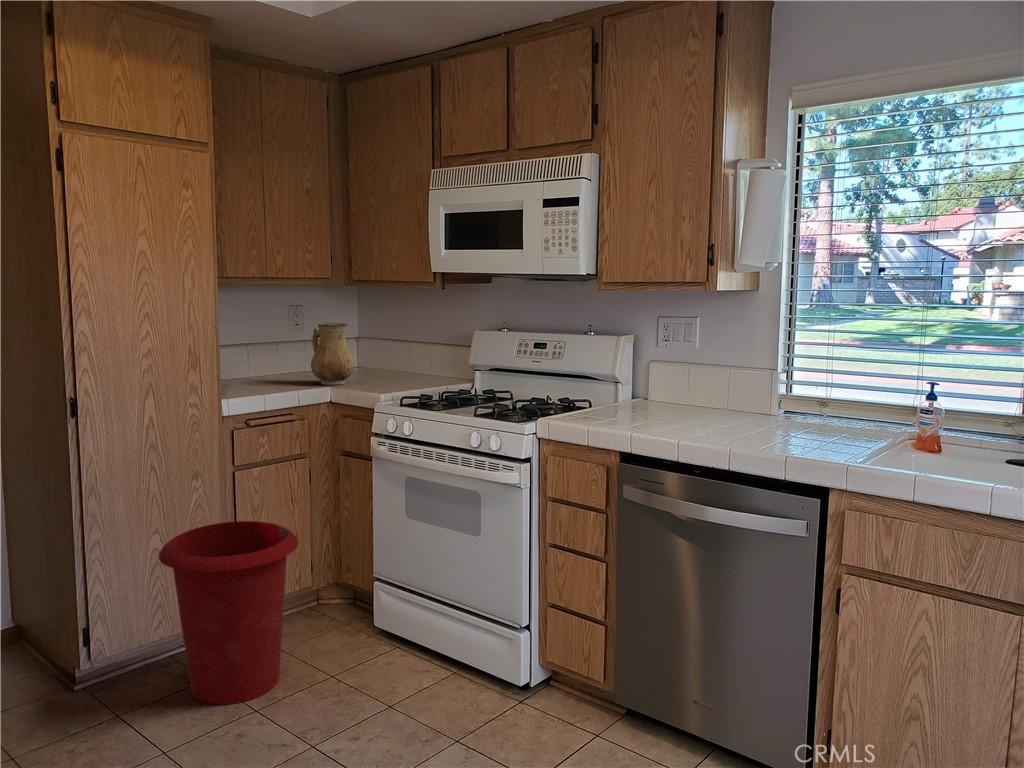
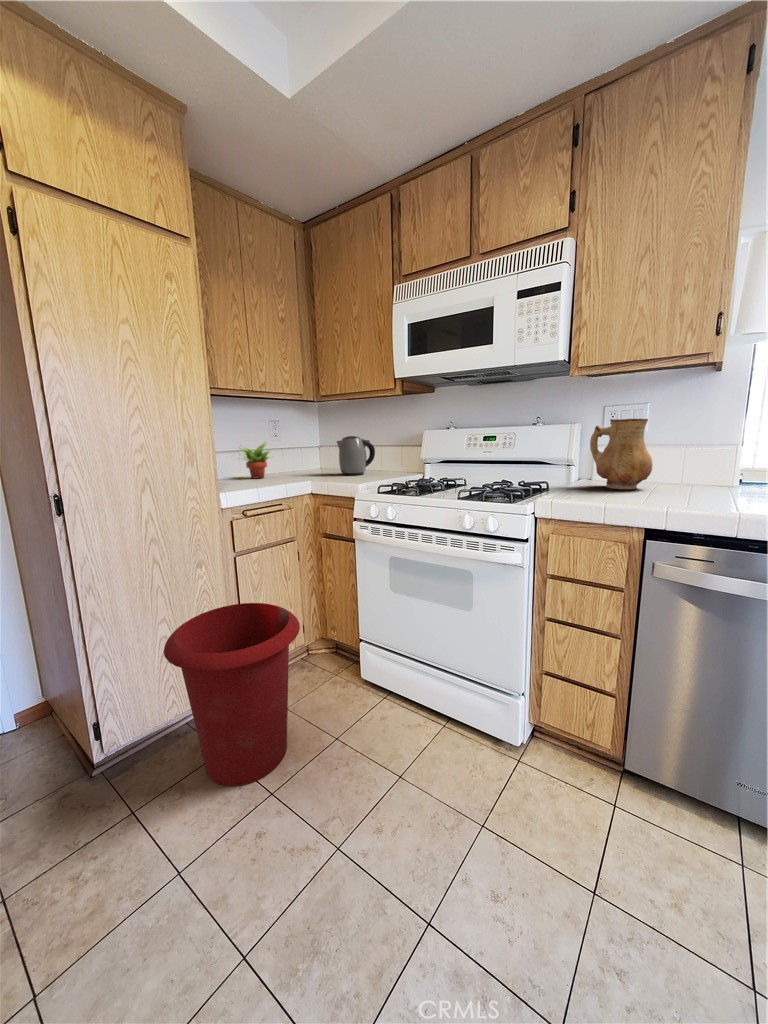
ceramic pitcher: present [311,323,355,385] -> present [590,419,653,489]
kettle: none [371,331,421,380] -> present [337,436,375,475]
succulent plant: none [248,335,294,380] -> present [240,442,271,478]

